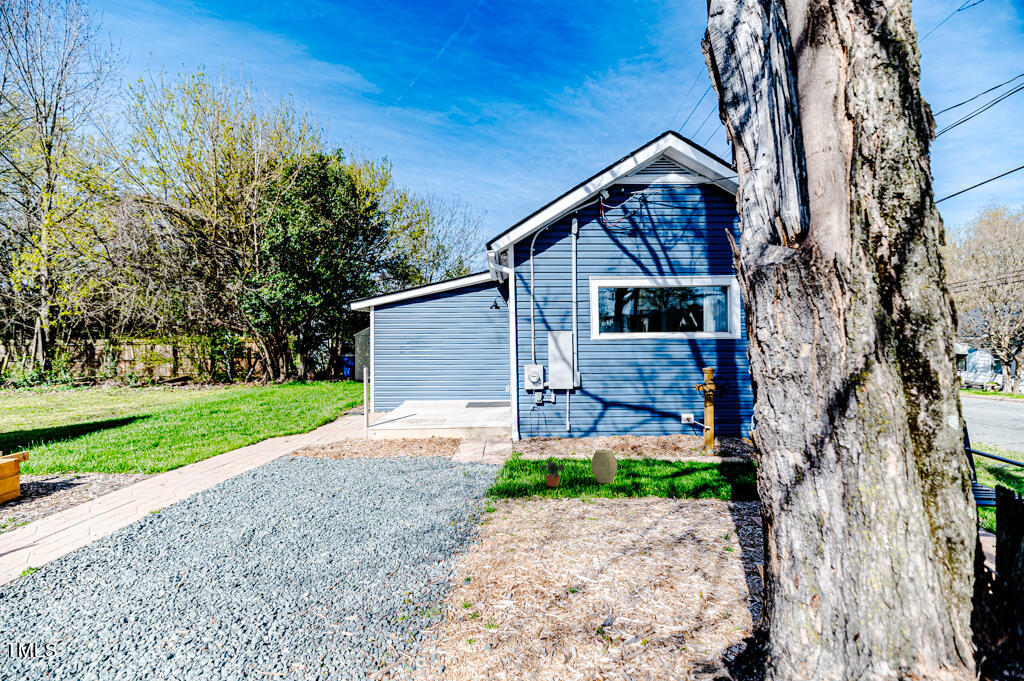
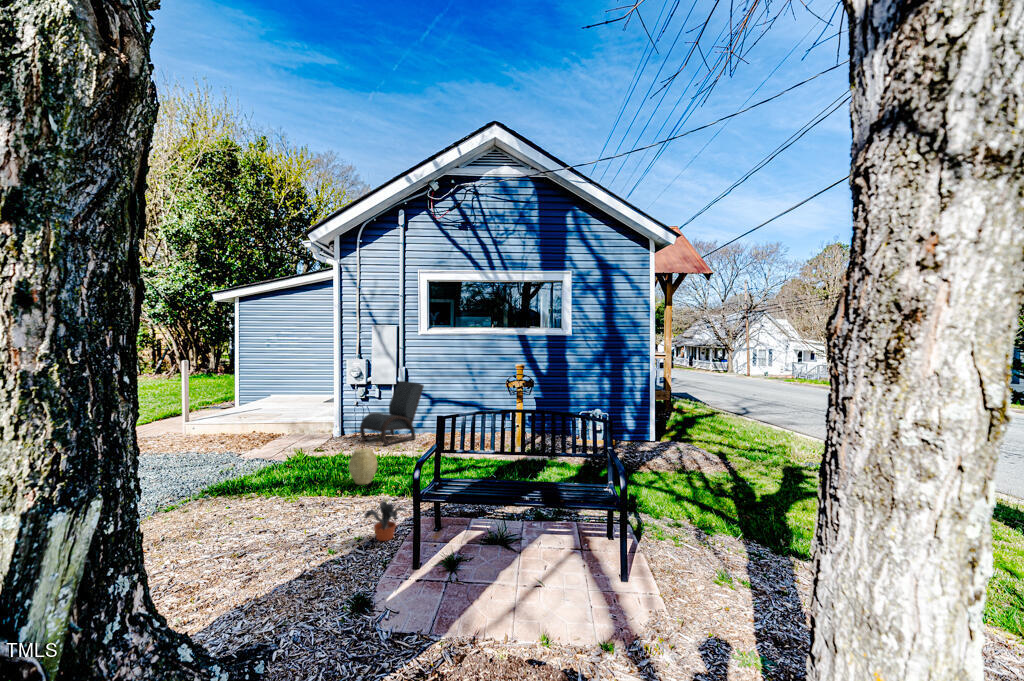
lounge chair: none [544,386,600,448] -> present [360,381,424,446]
potted plant: present [539,460,565,487] -> present [365,501,407,541]

